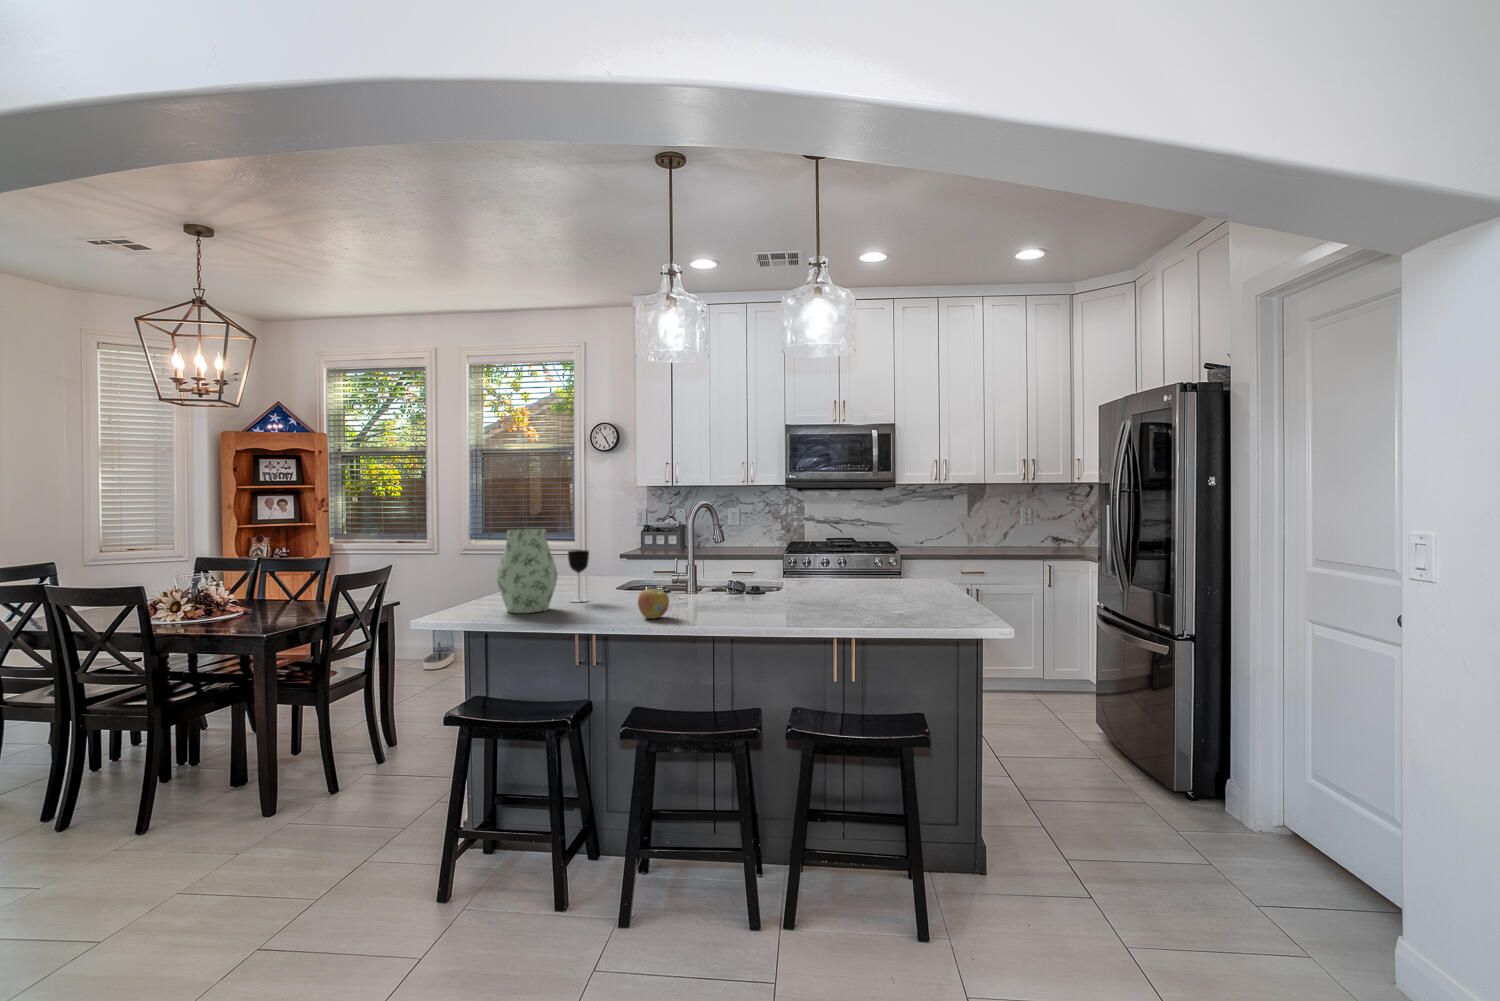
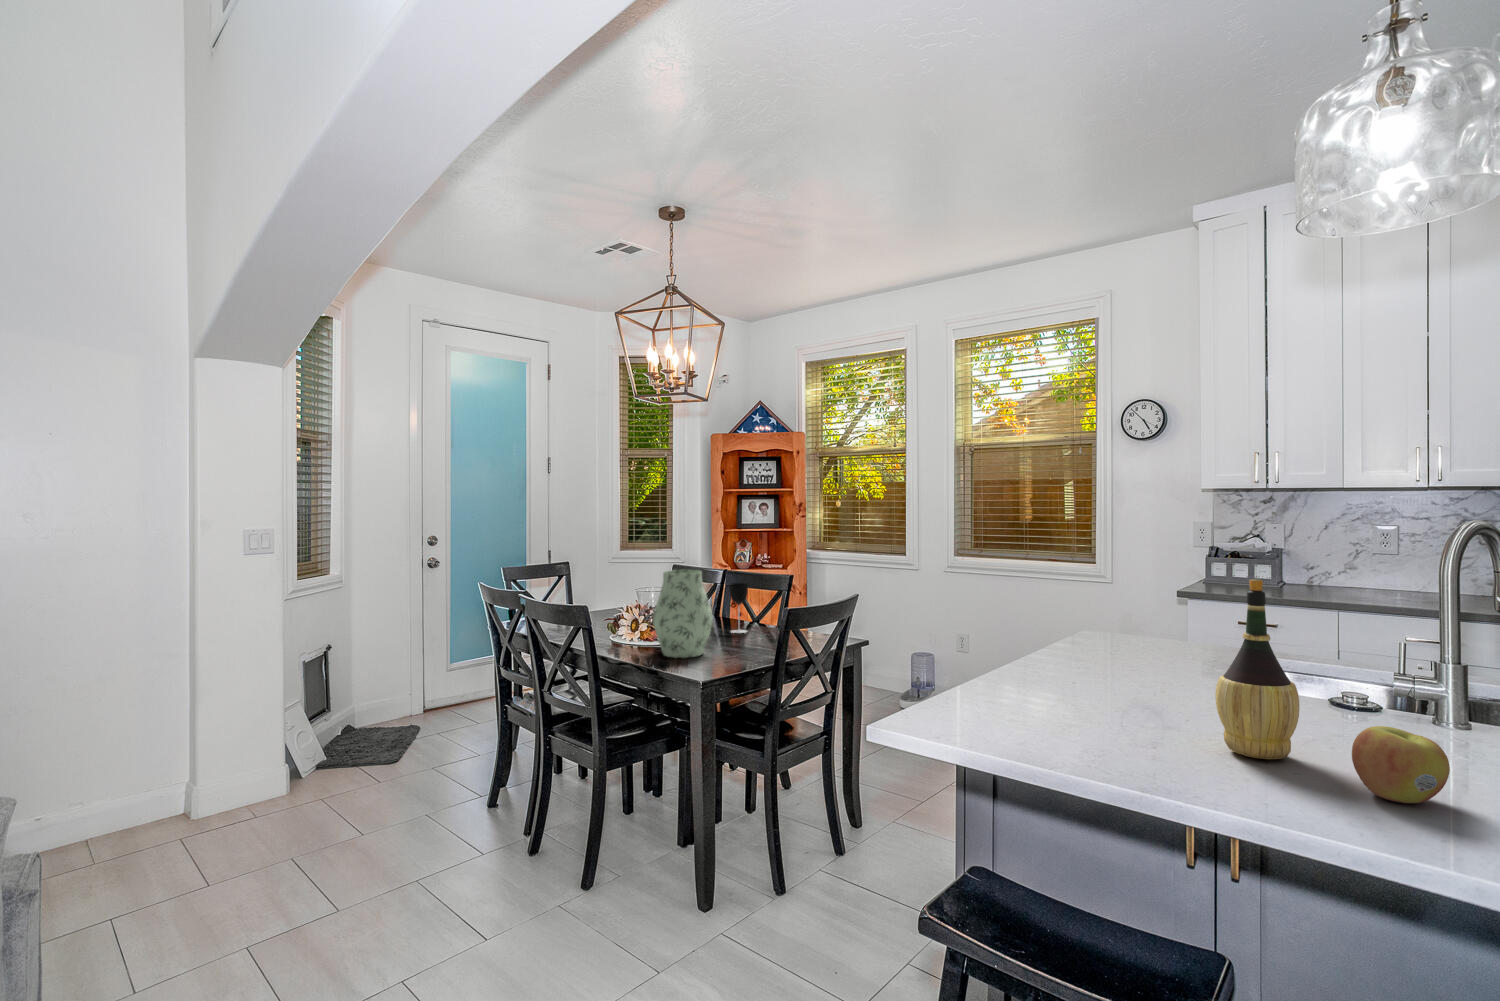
vase: present [497,529,558,613] -> present [653,570,713,658]
wine bottle: none [592,531,626,613] -> present [1215,579,1299,759]
wine glass: present [568,550,589,602] -> present [729,583,748,633]

